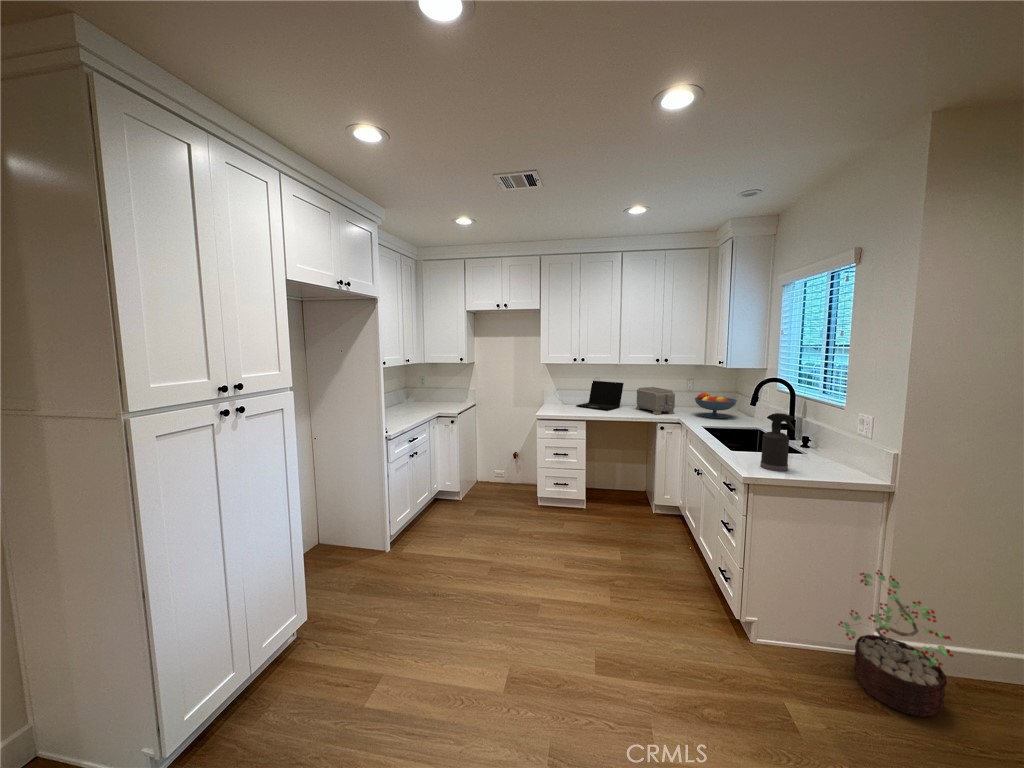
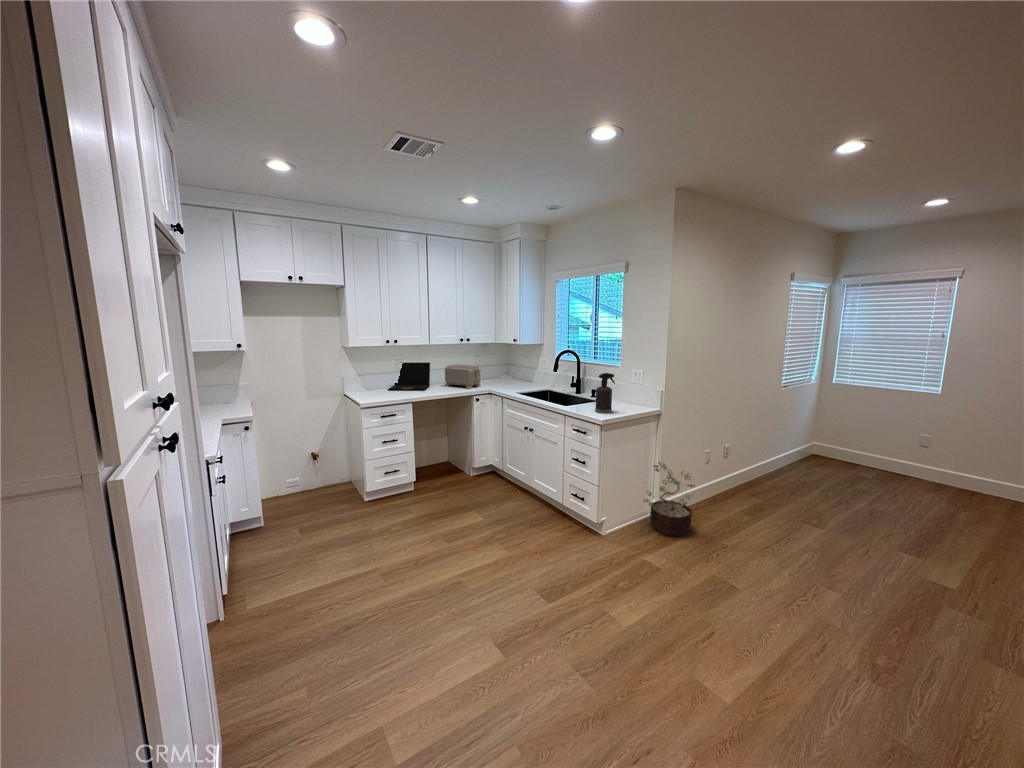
fruit bowl: present [695,392,737,418] -> none [495,365,526,386]

